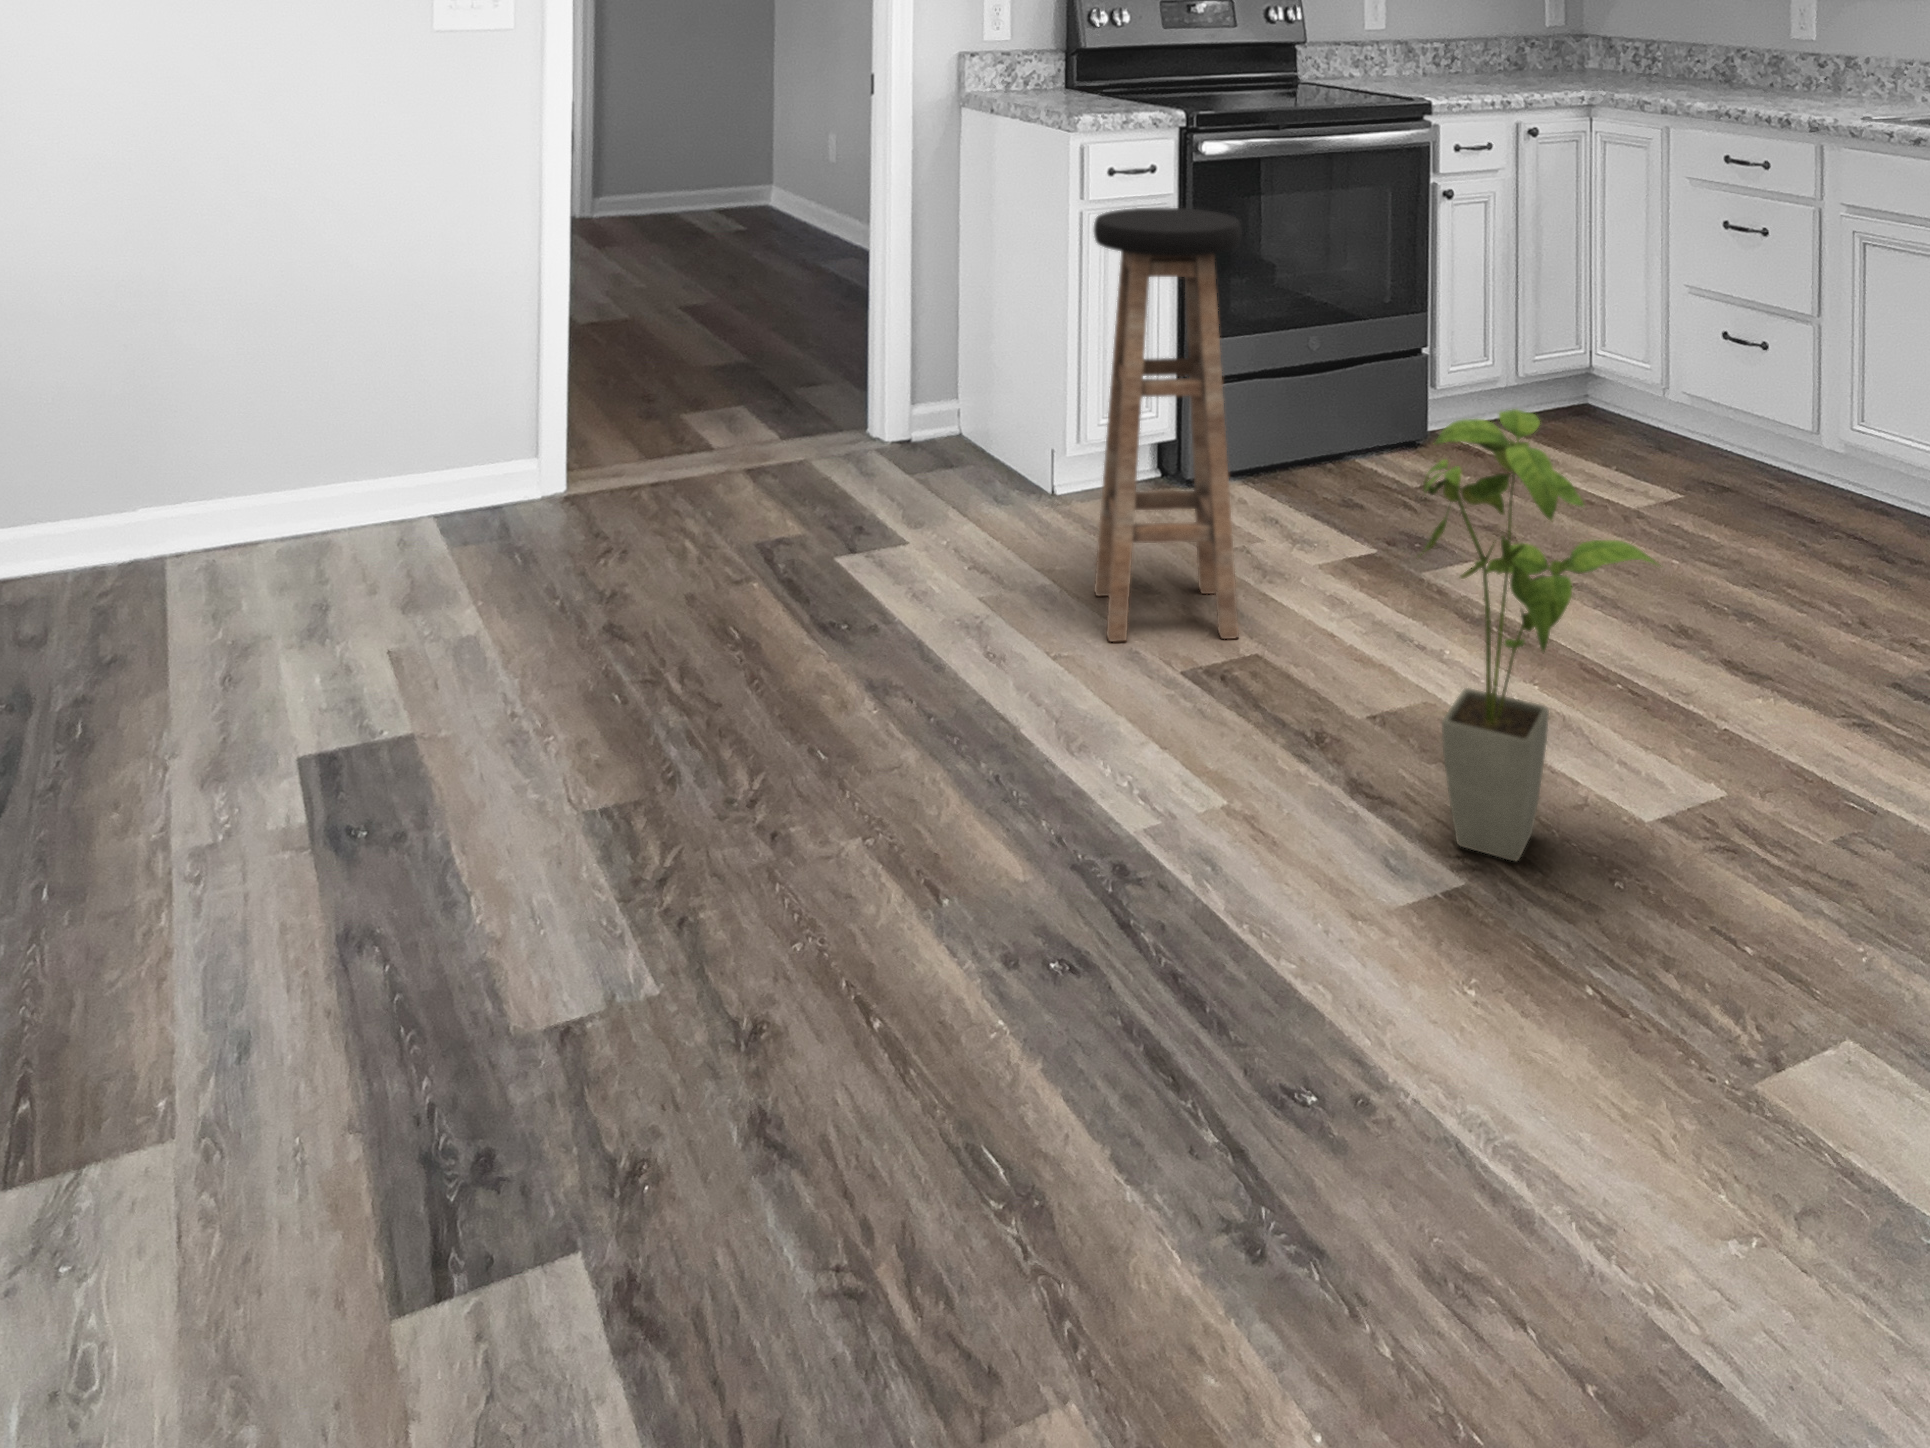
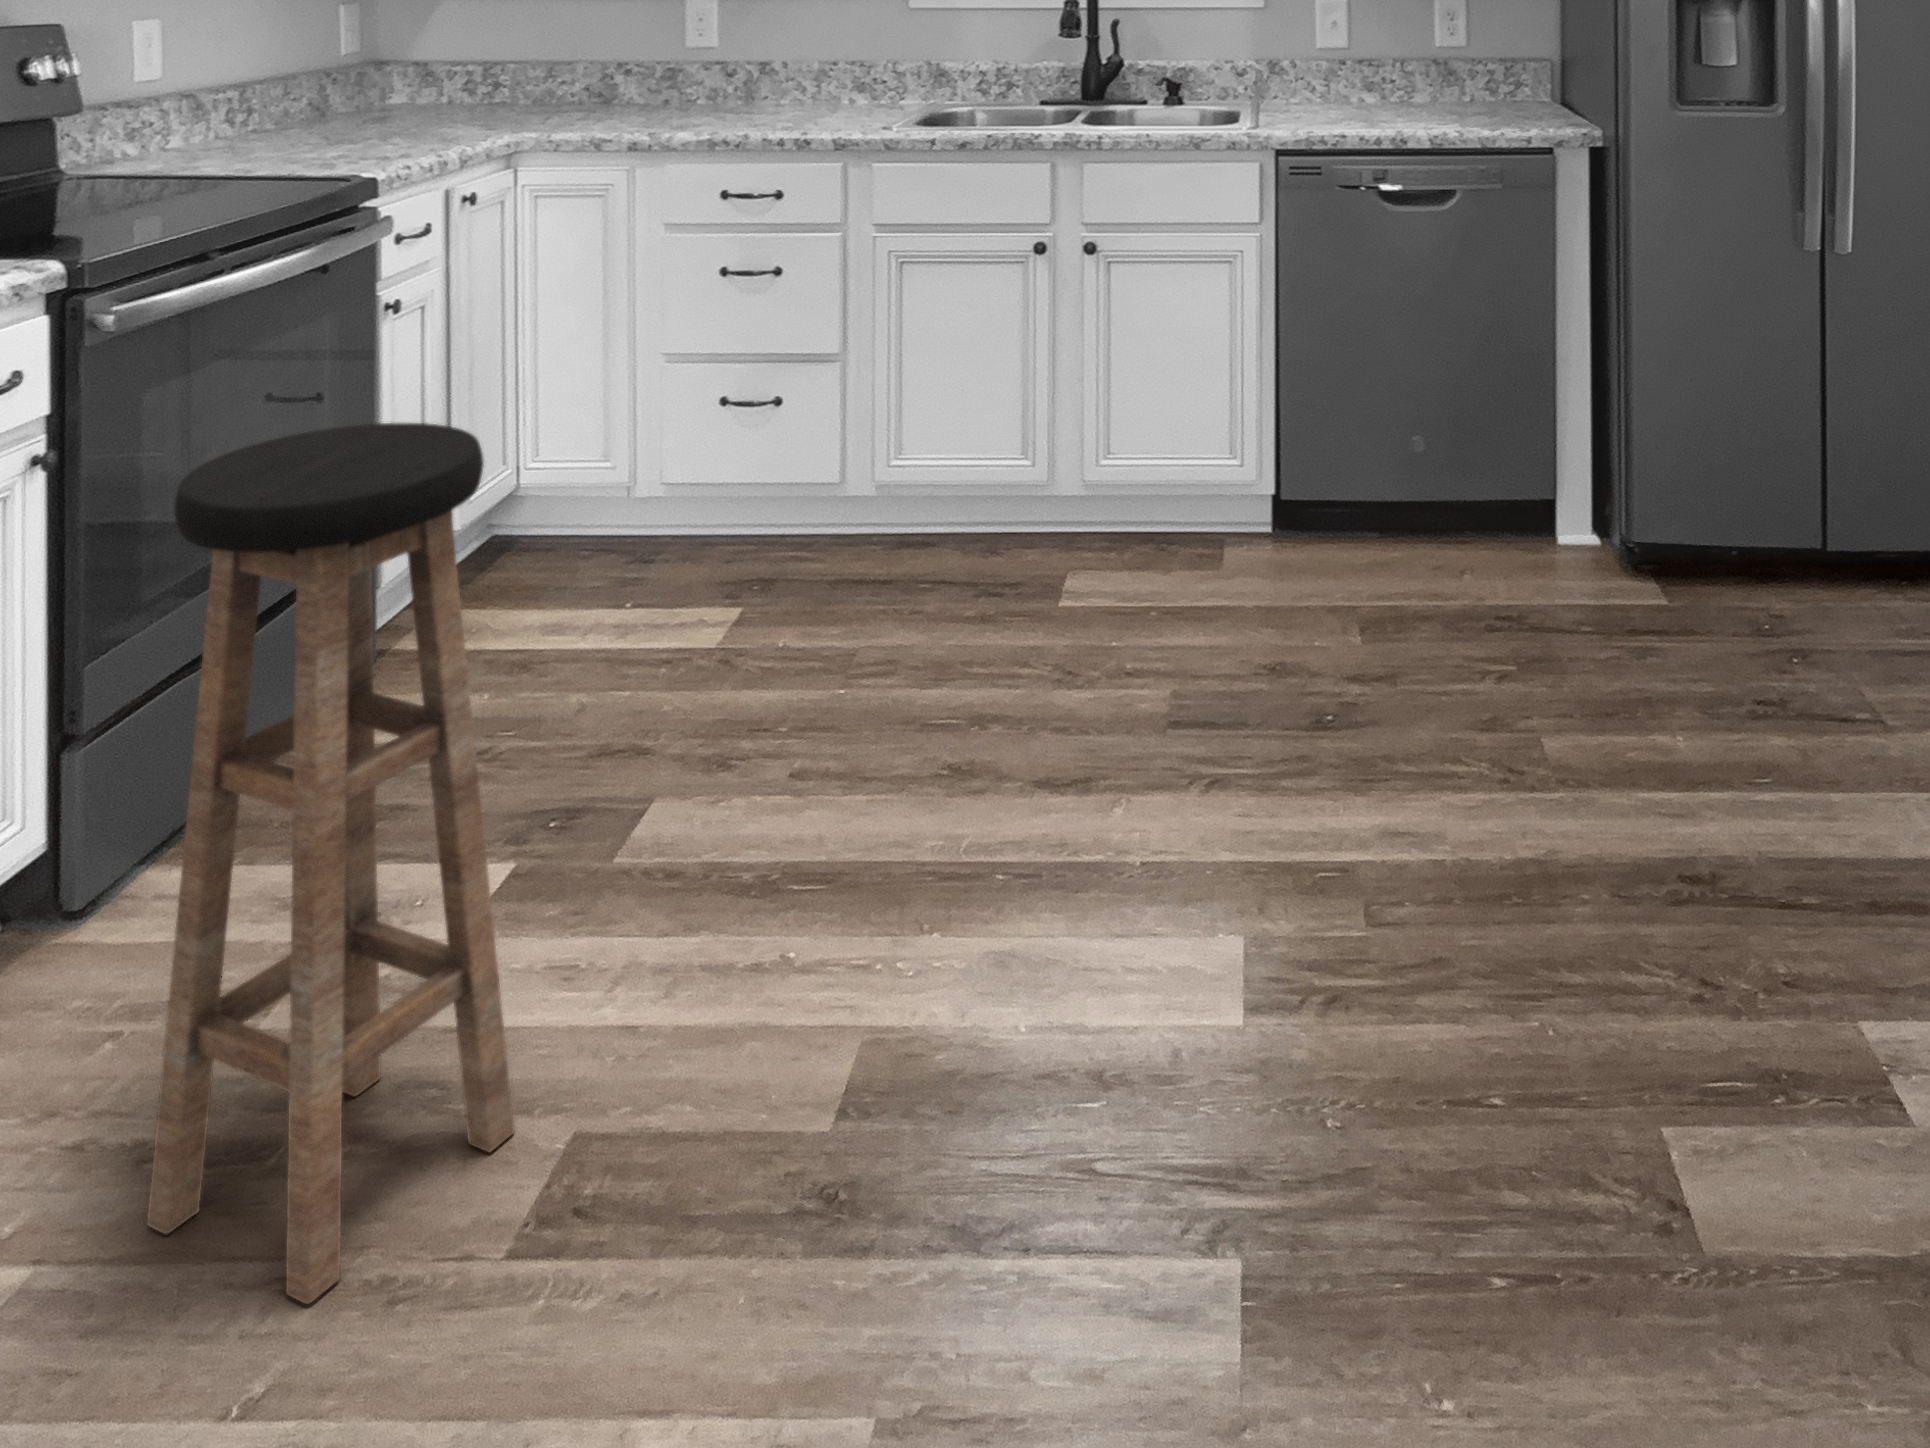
house plant: present [1420,409,1661,861] -> none [1049,577,1364,1219]

